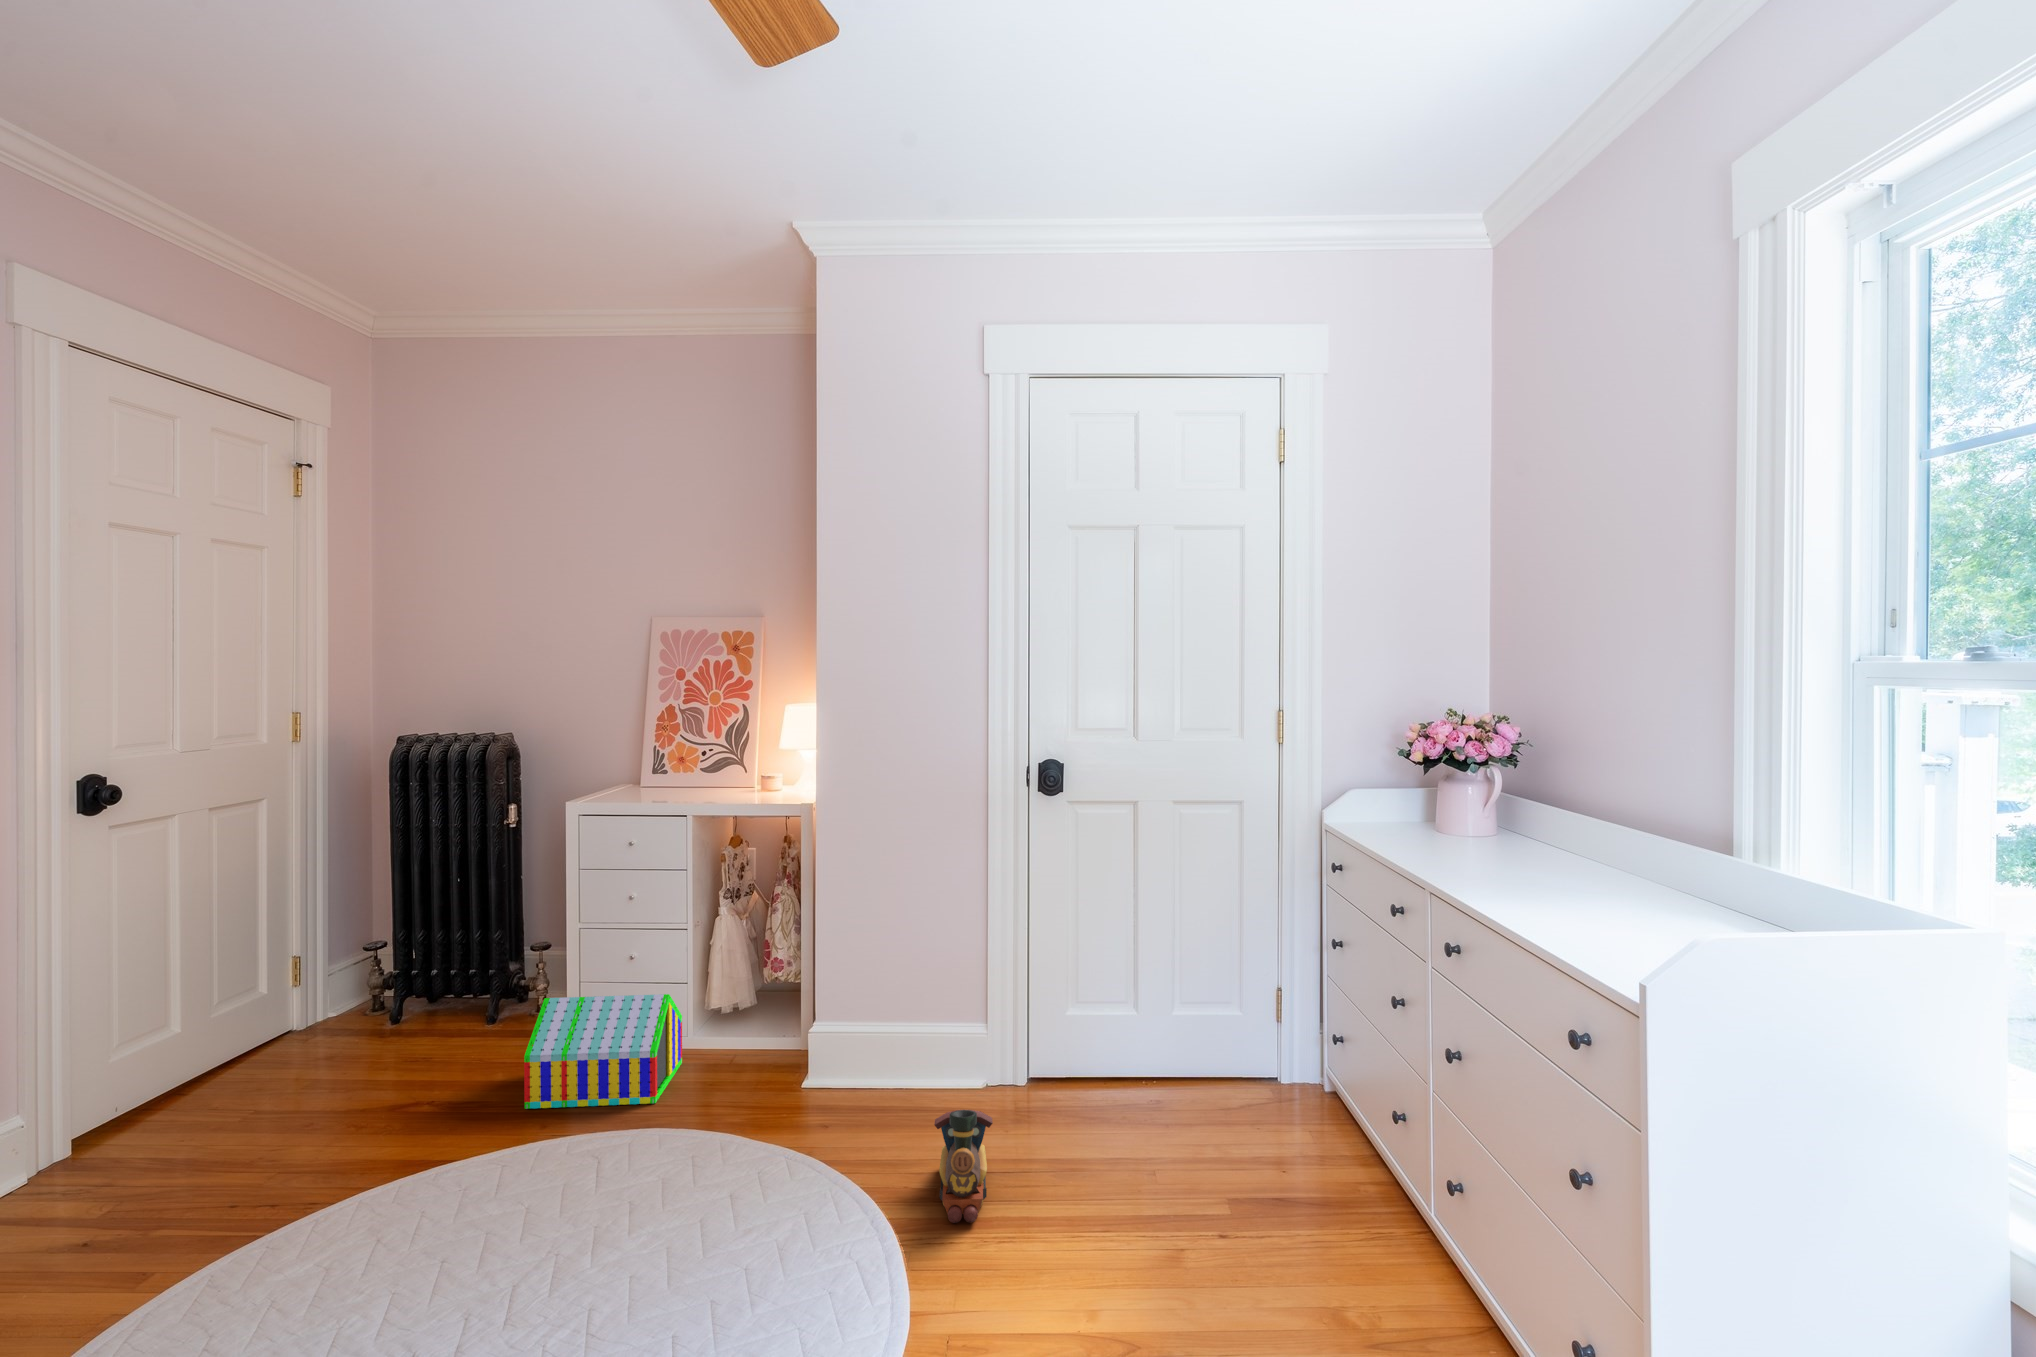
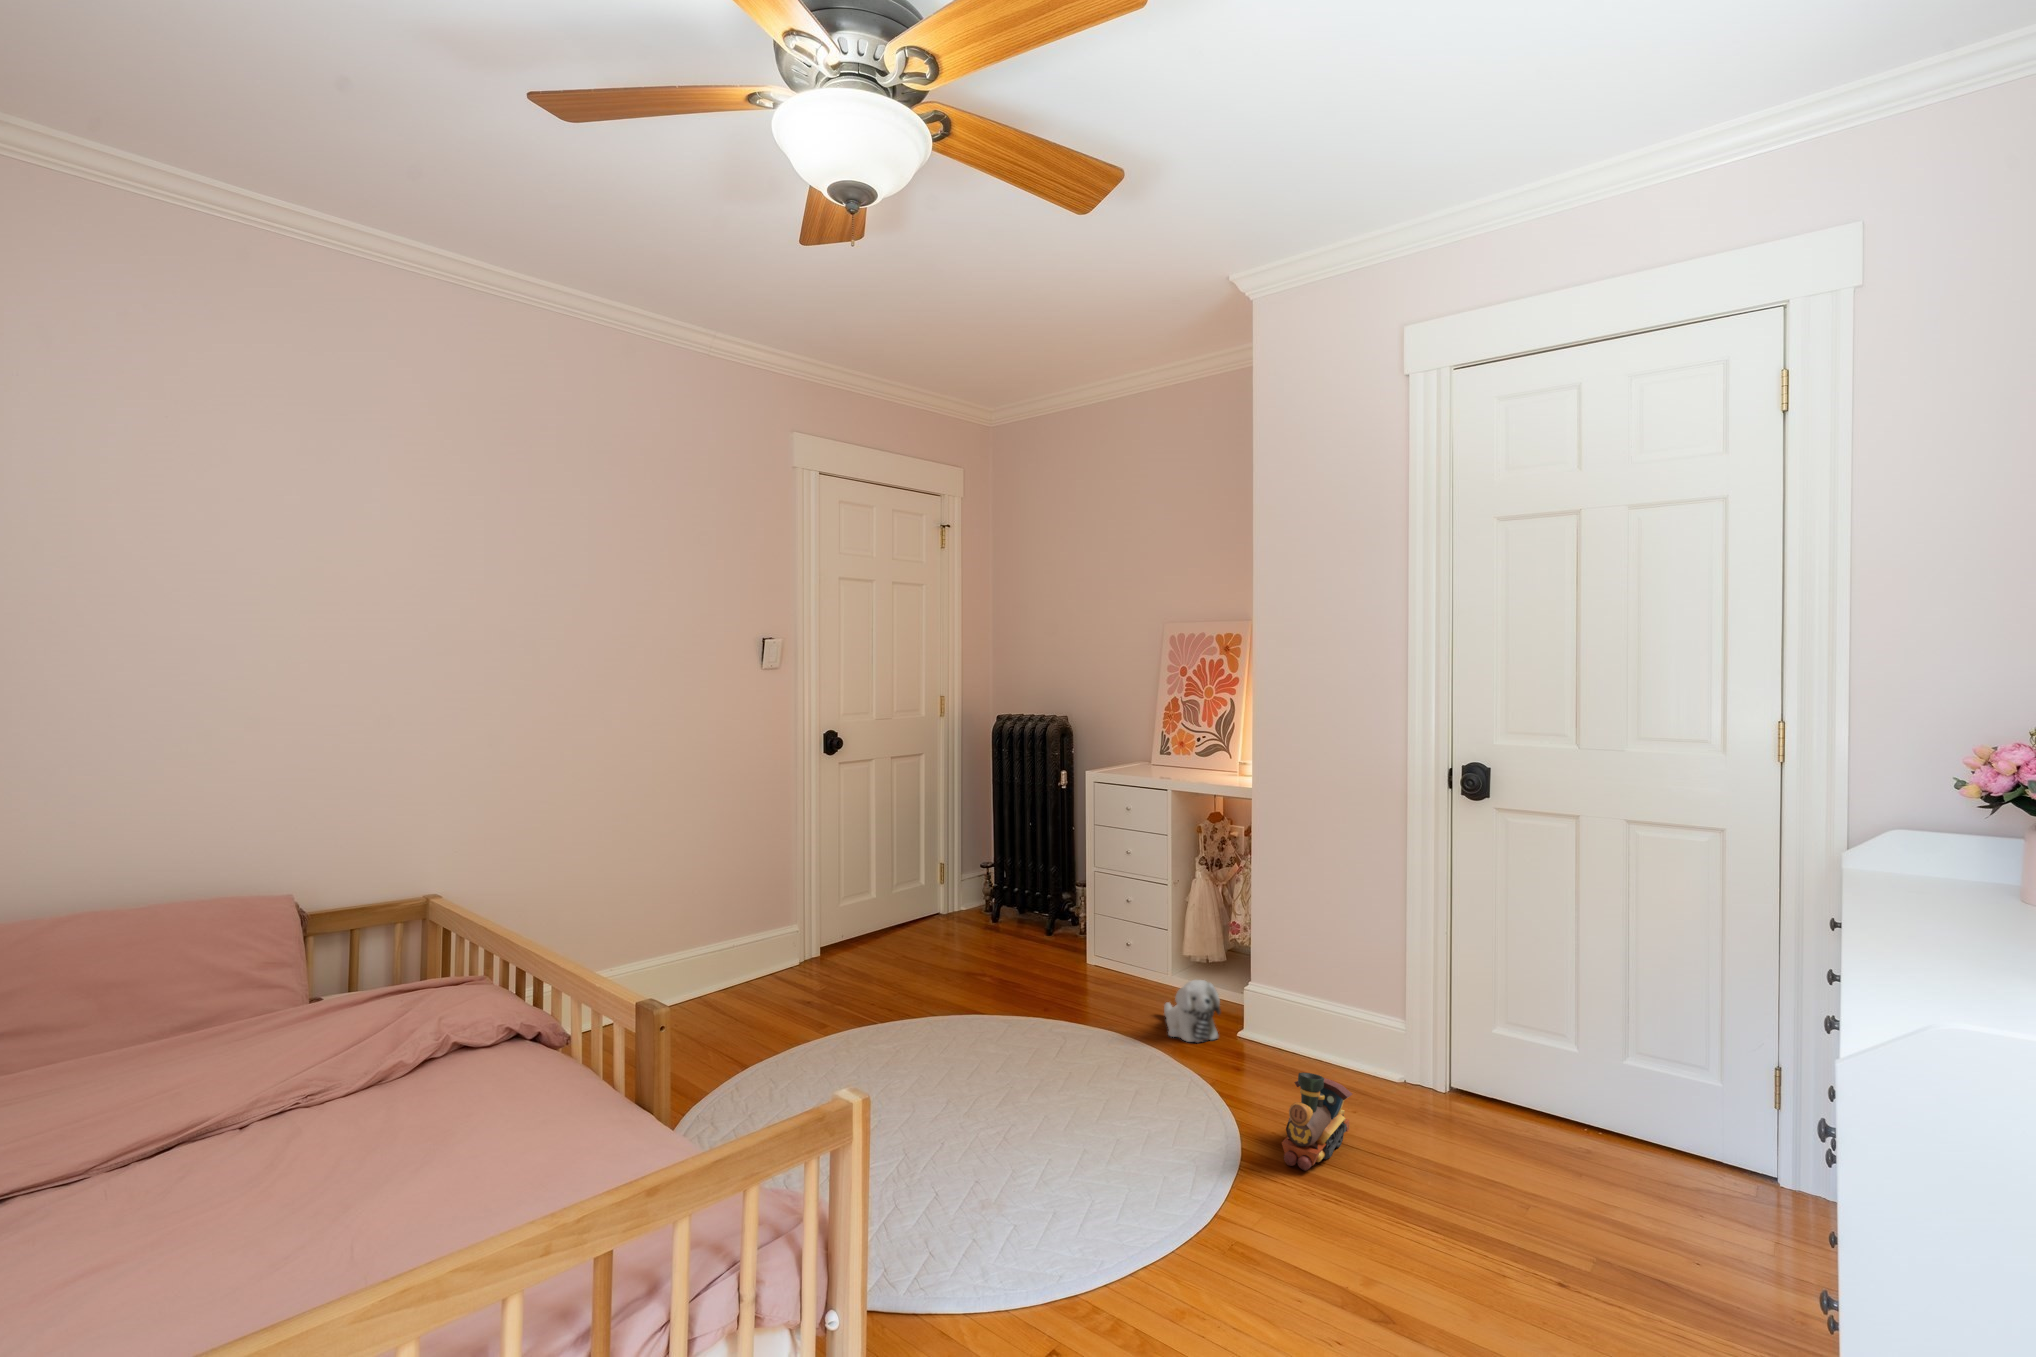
toy house: present [524,994,682,1109] -> none [1038,918,1156,1017]
plush toy: none [707,1032,788,1110] -> present [1164,980,1221,1043]

